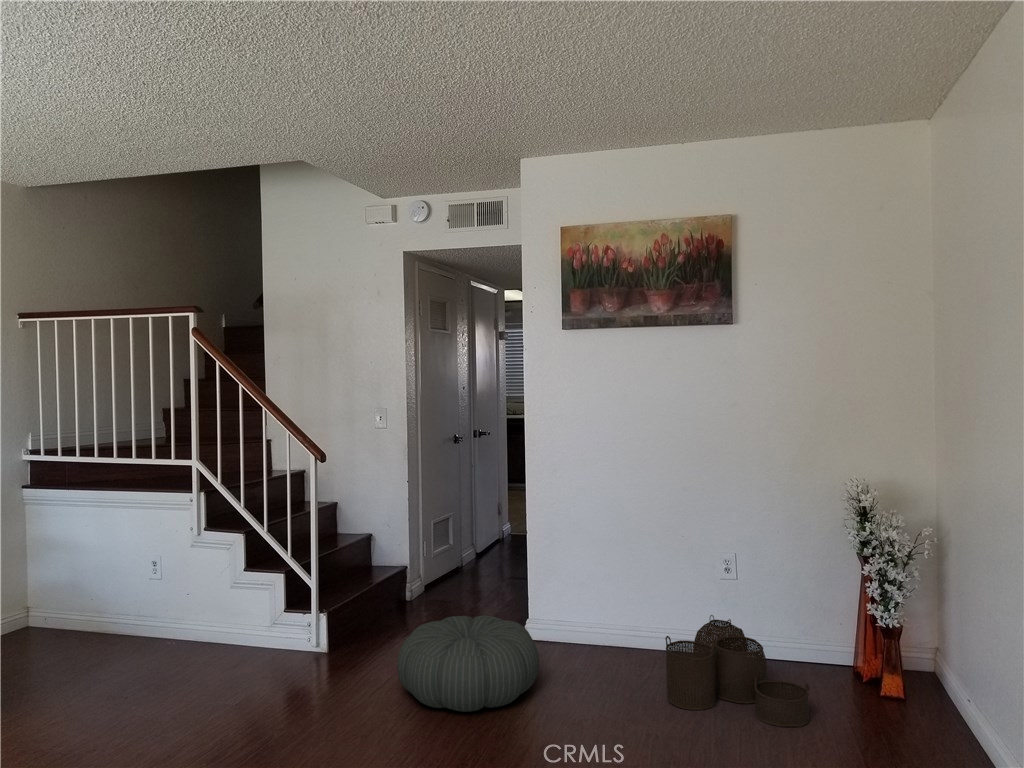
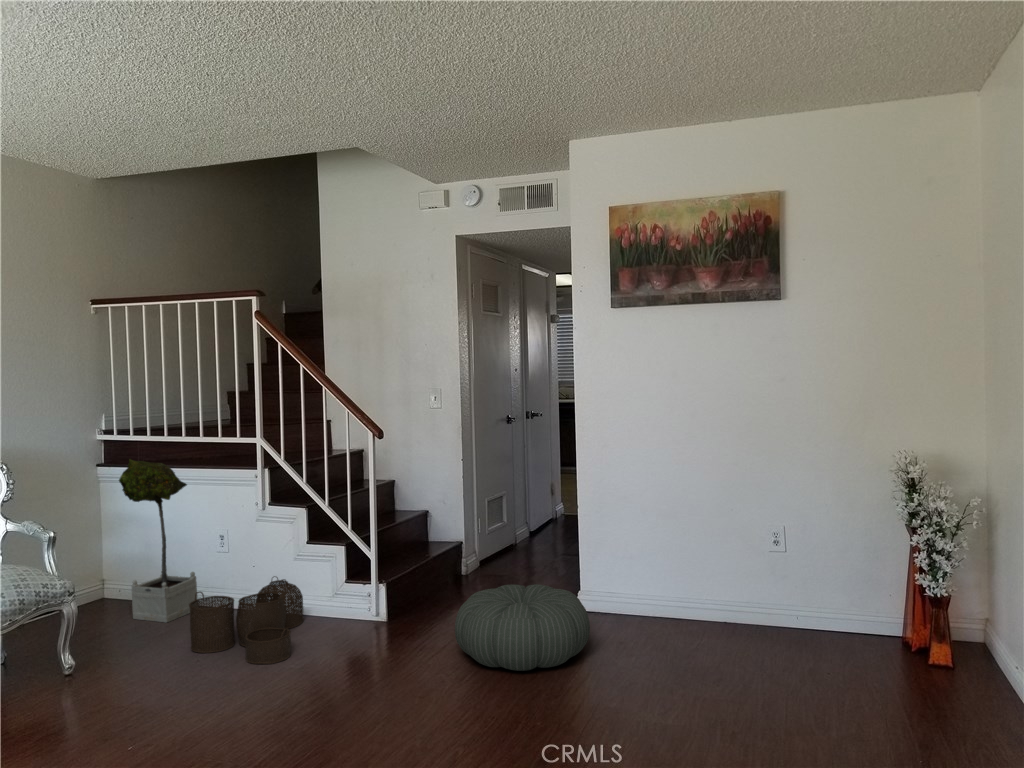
potted tree: none [38,483,124,659] -> present [119,459,197,622]
woven basket: present [665,615,809,727] -> present [189,576,303,664]

